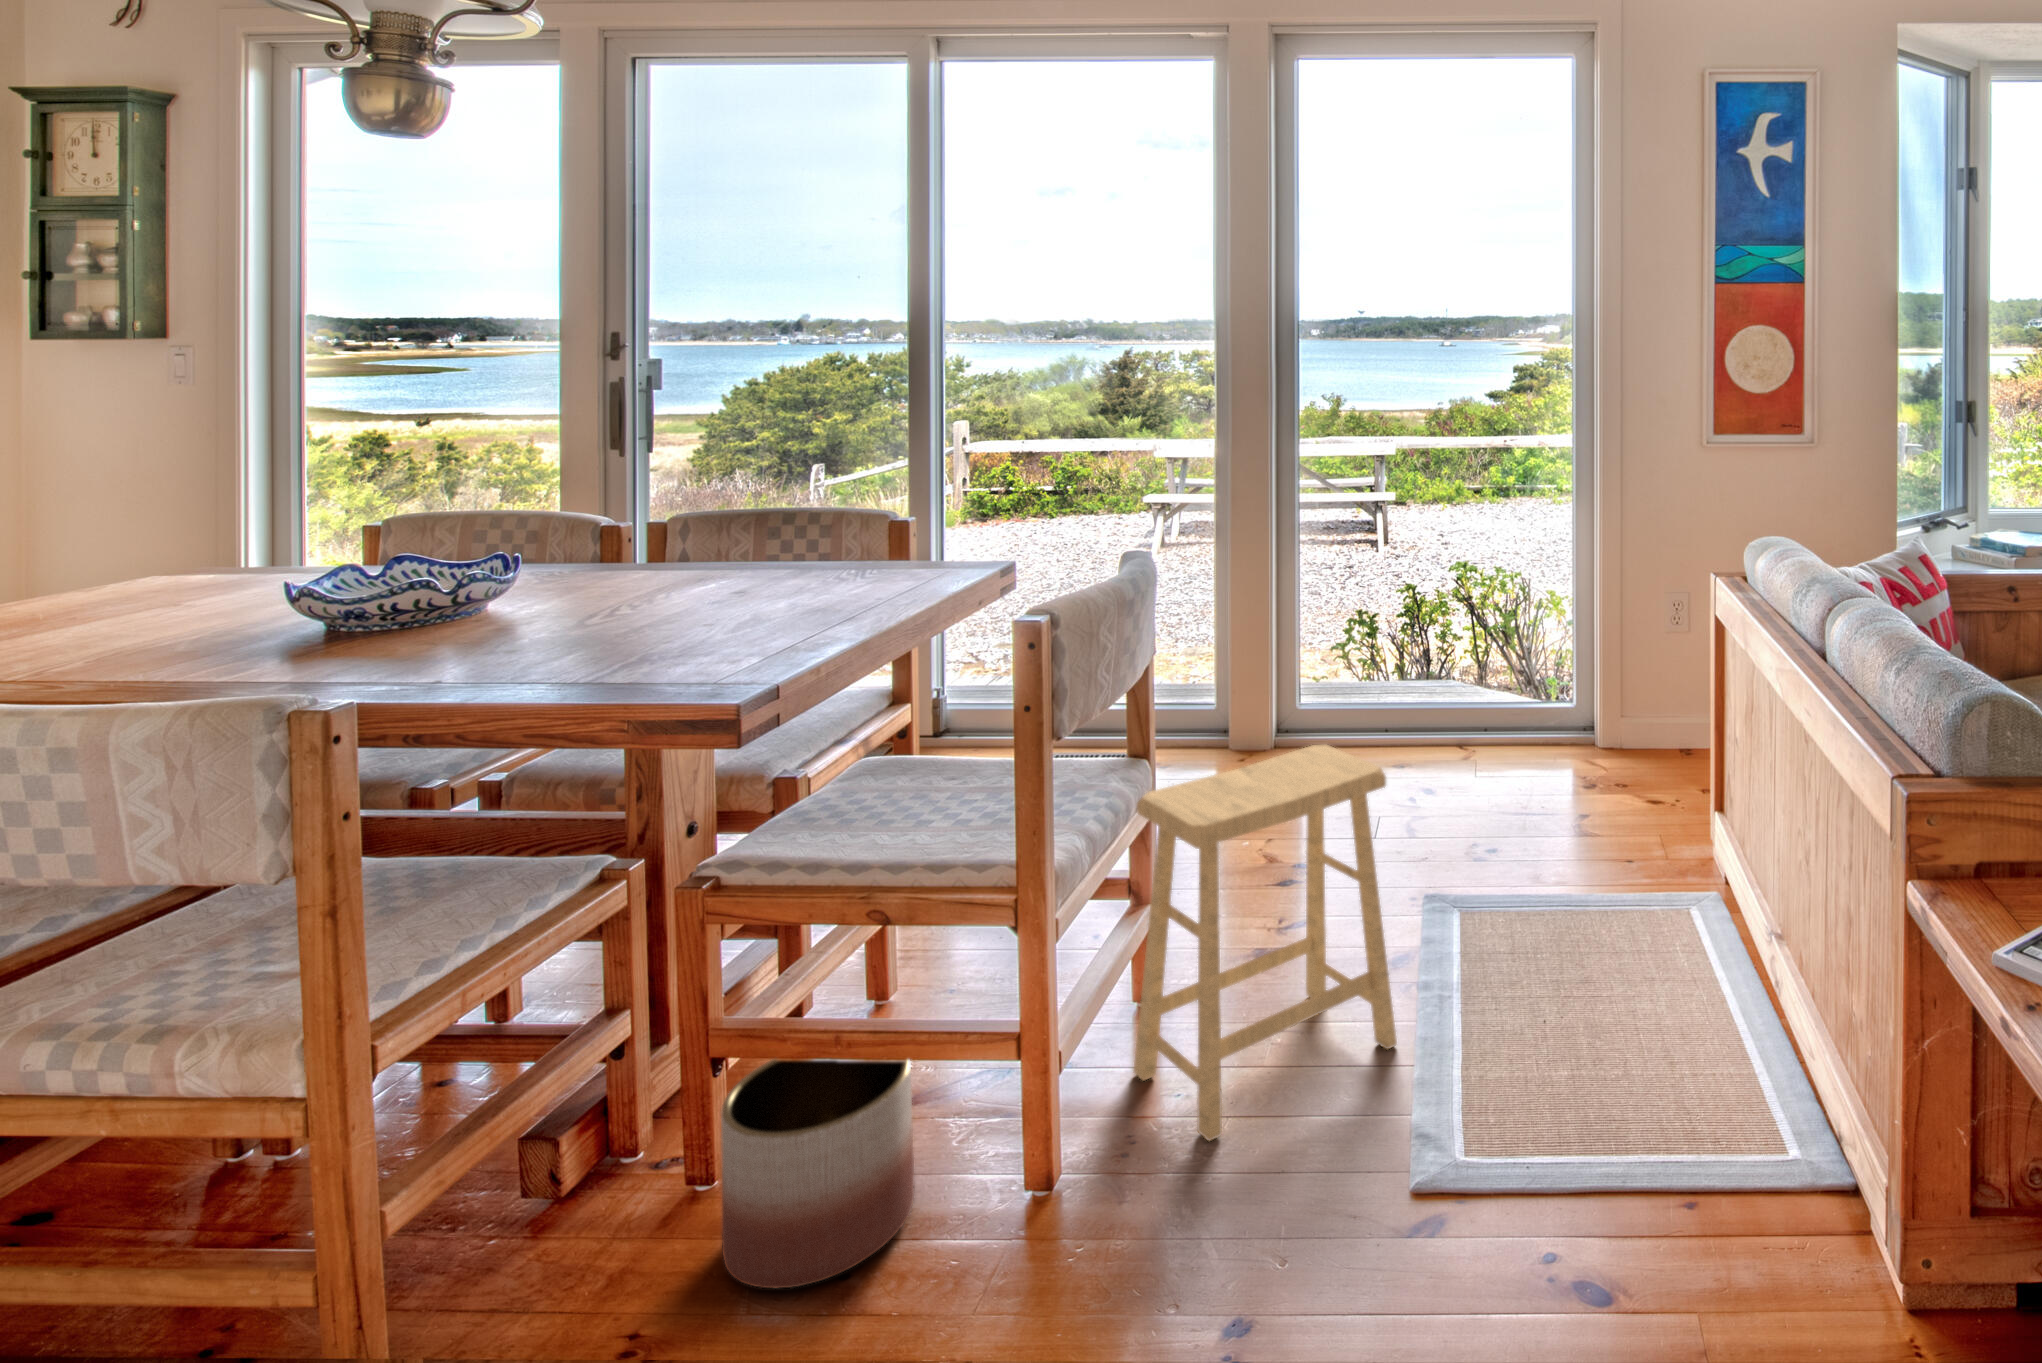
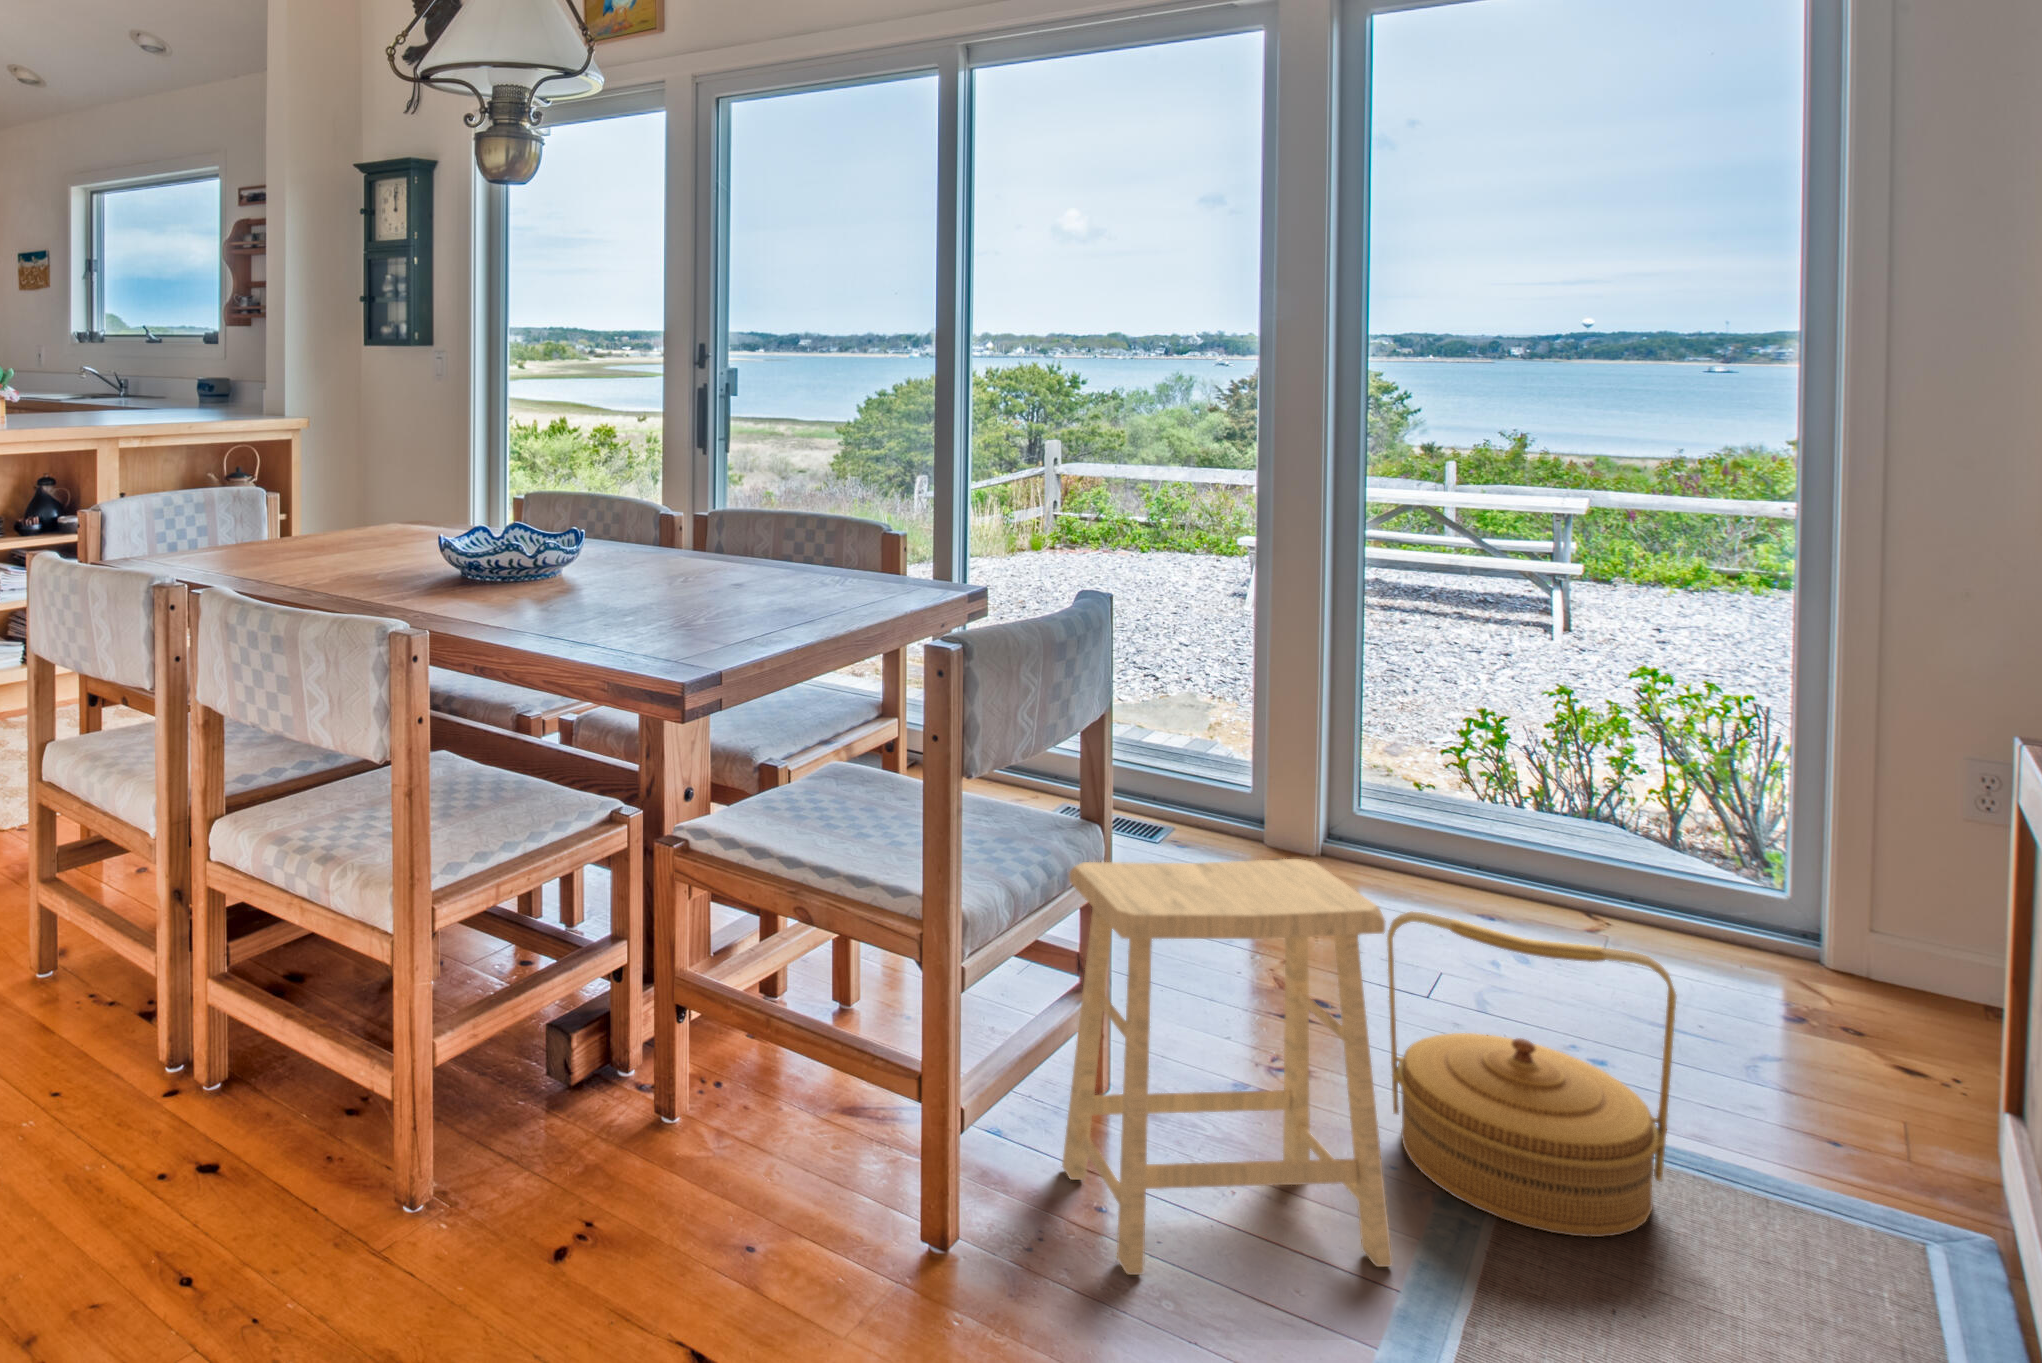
basket: none [1369,757,1549,979] -> present [1387,912,1677,1237]
planter: present [721,1059,914,1289] -> none [673,1015,829,1236]

